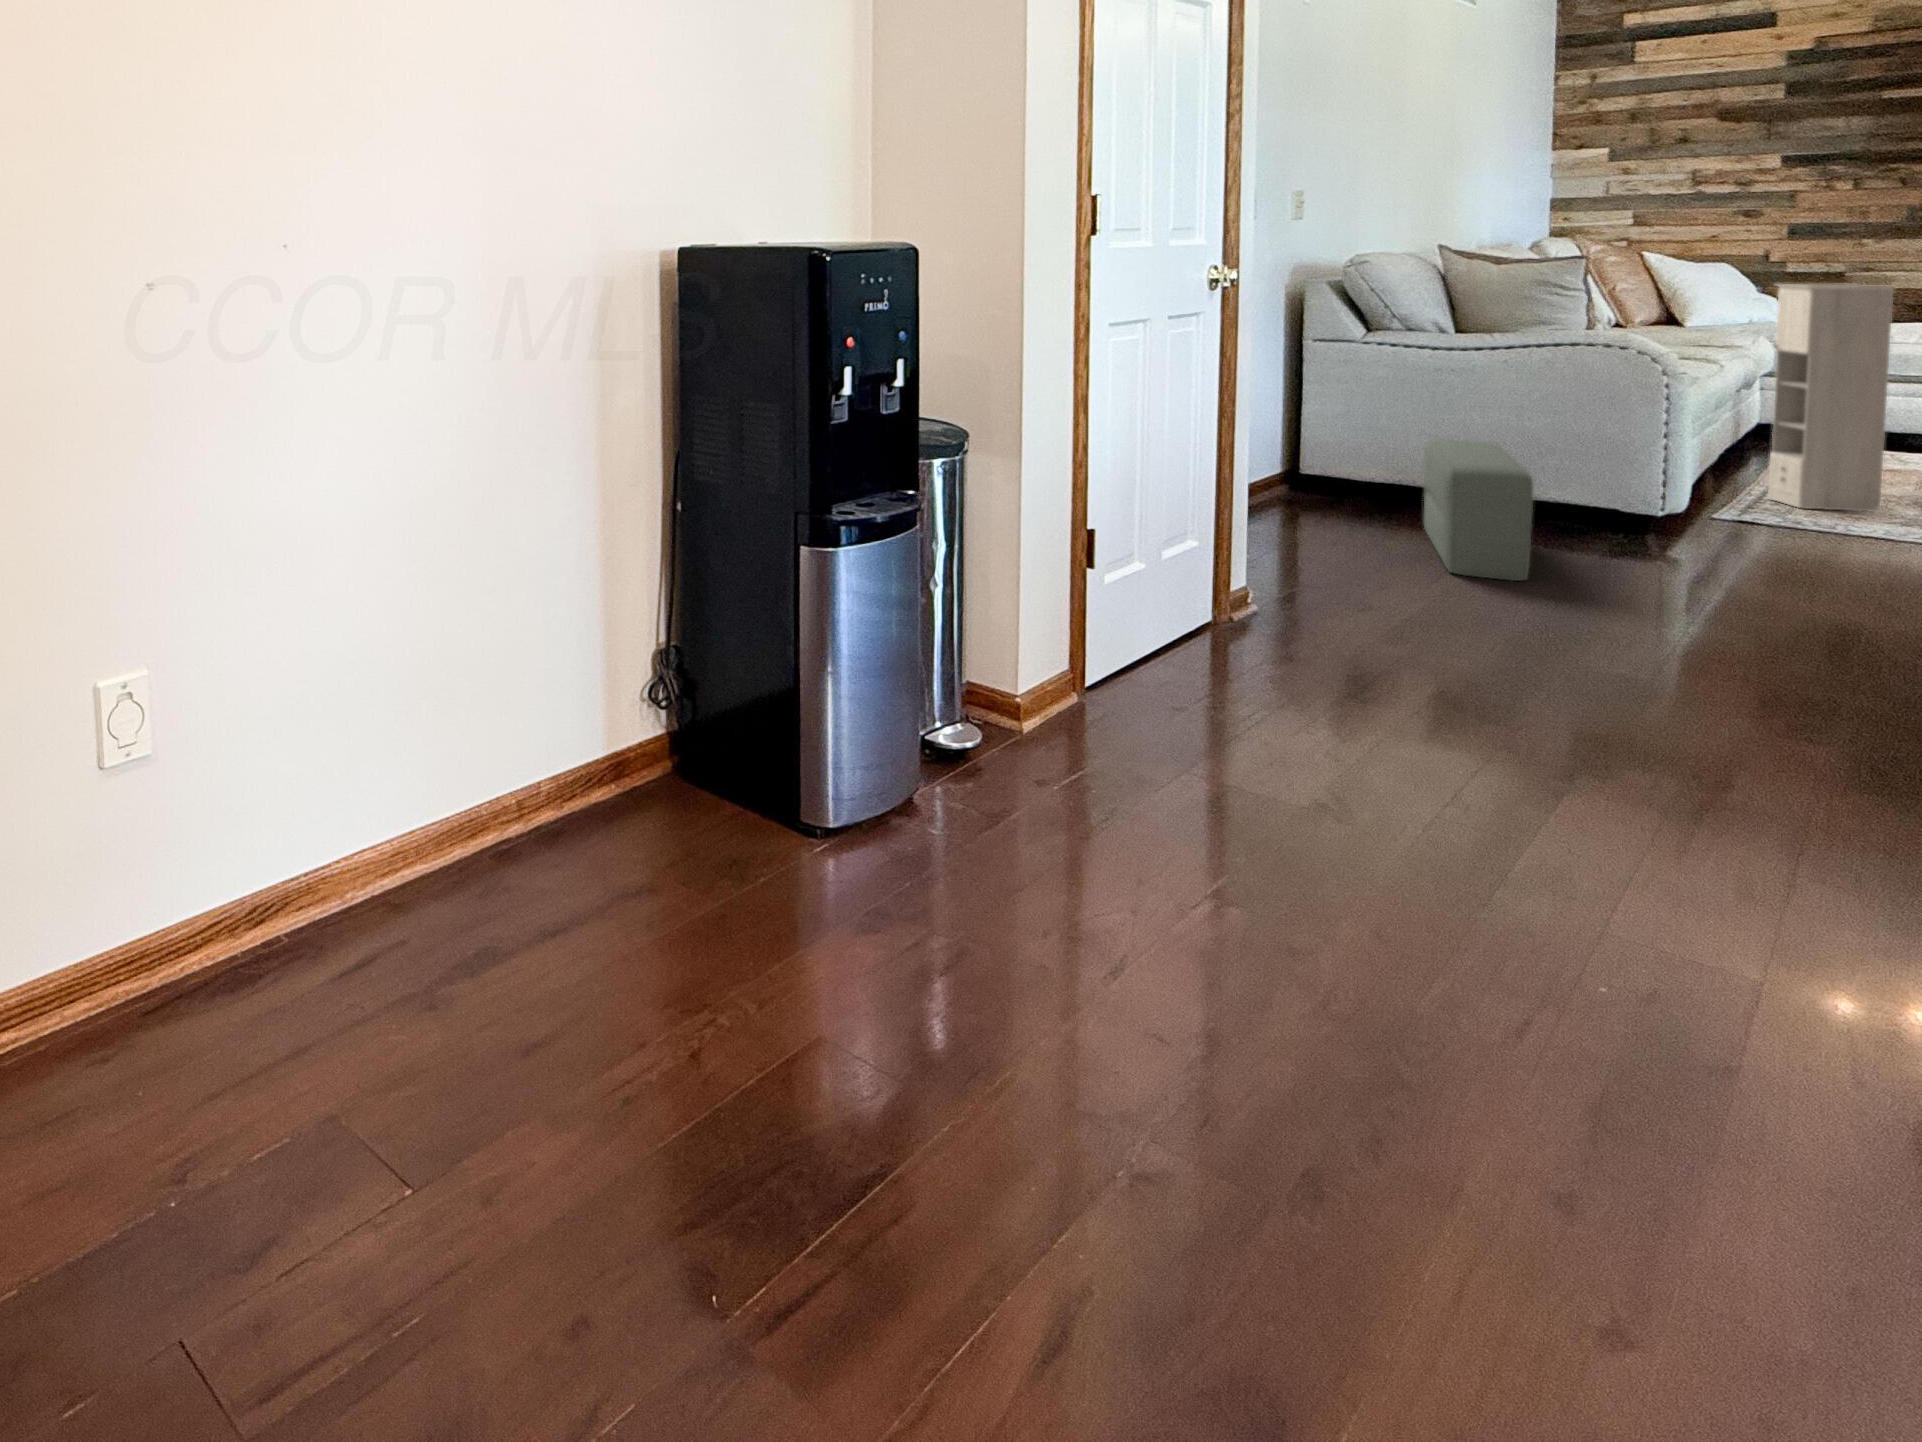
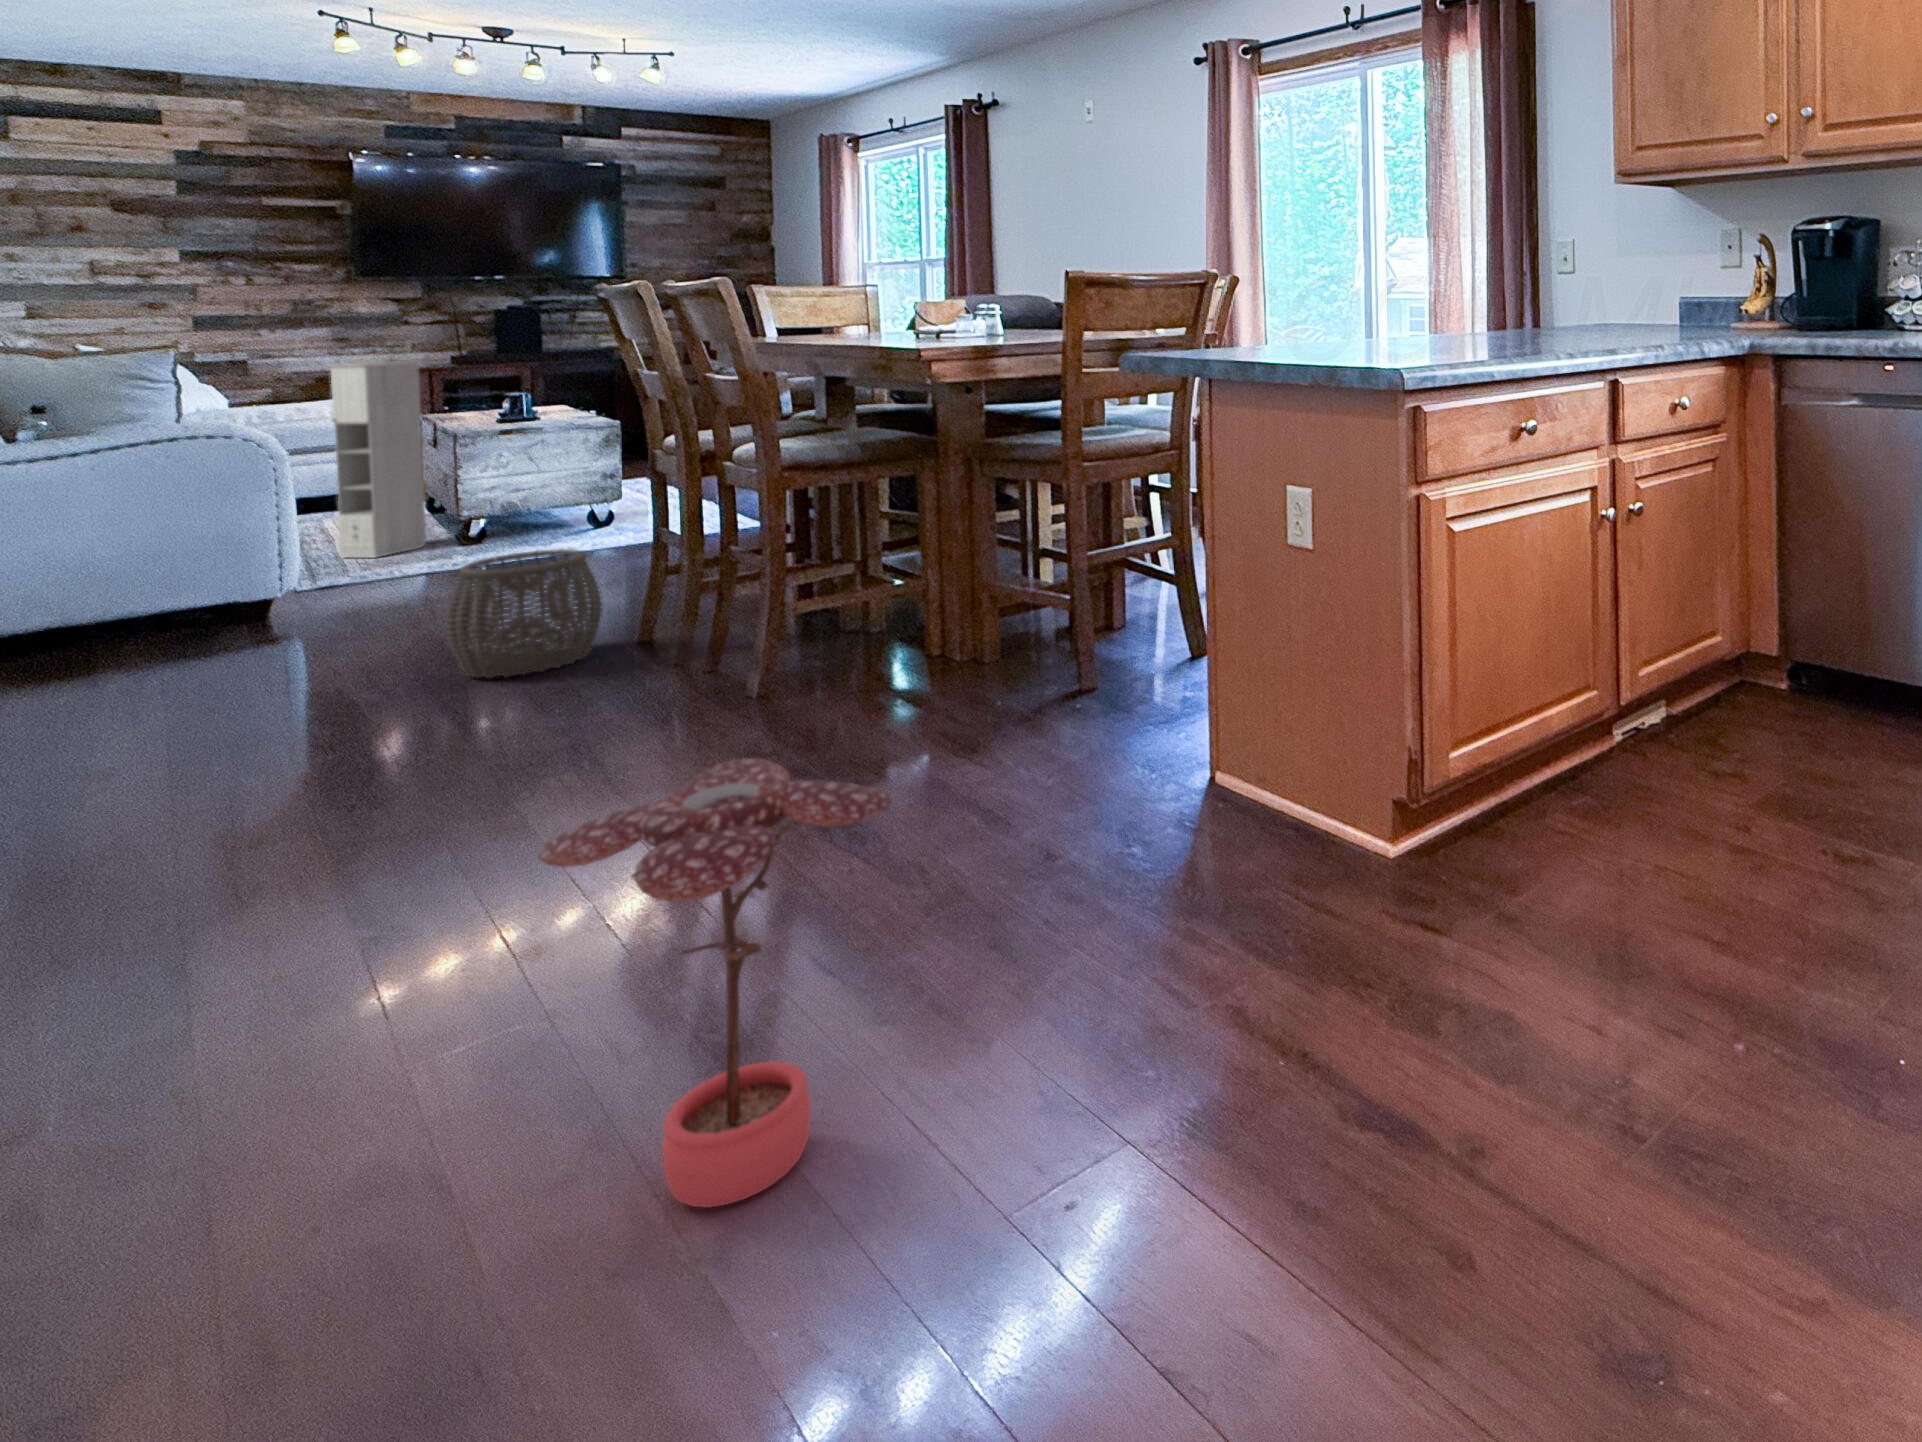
pouf: present [1424,440,1533,581] -> none [109,546,310,685]
woven basket: none [1589,519,1804,675] -> present [446,549,603,678]
potted plant: none [764,682,1037,1093] -> present [538,758,891,1207]

